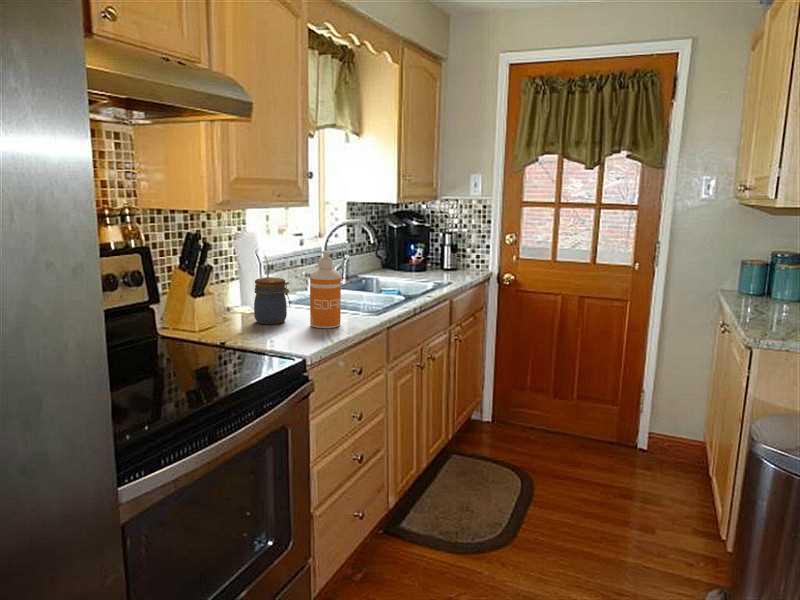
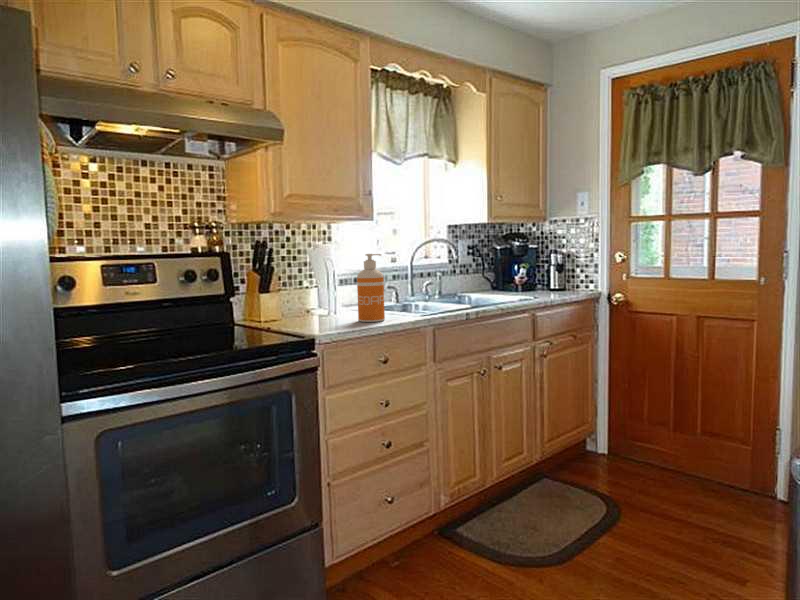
jar: present [254,277,290,324] -> none [317,280,348,319]

